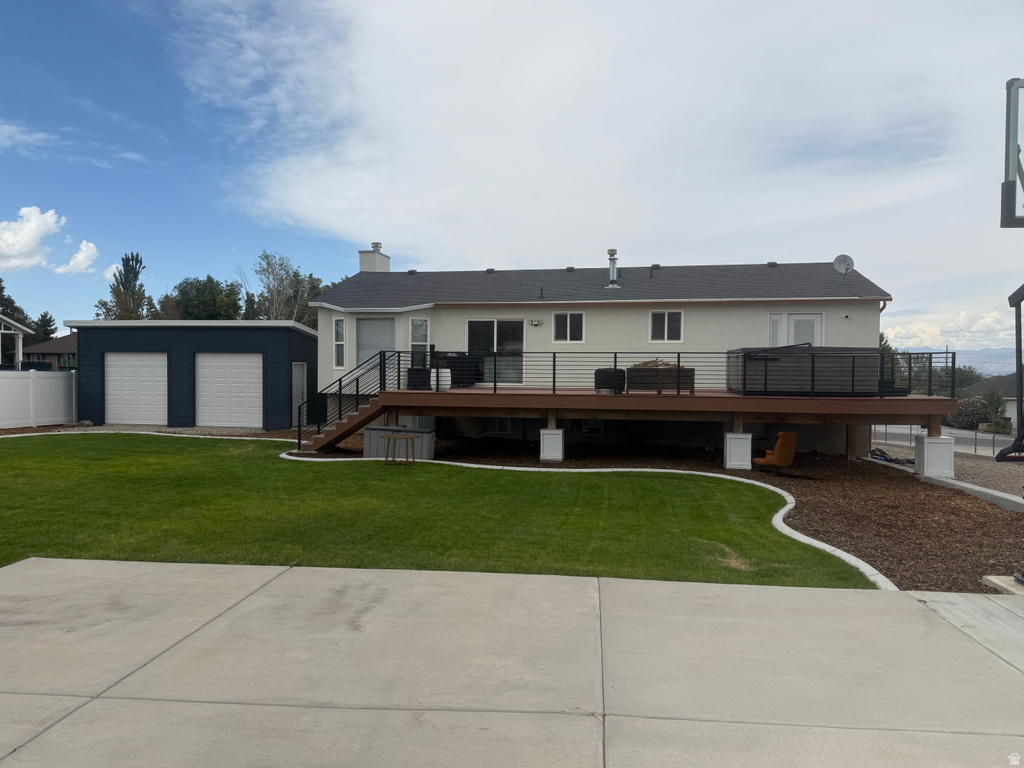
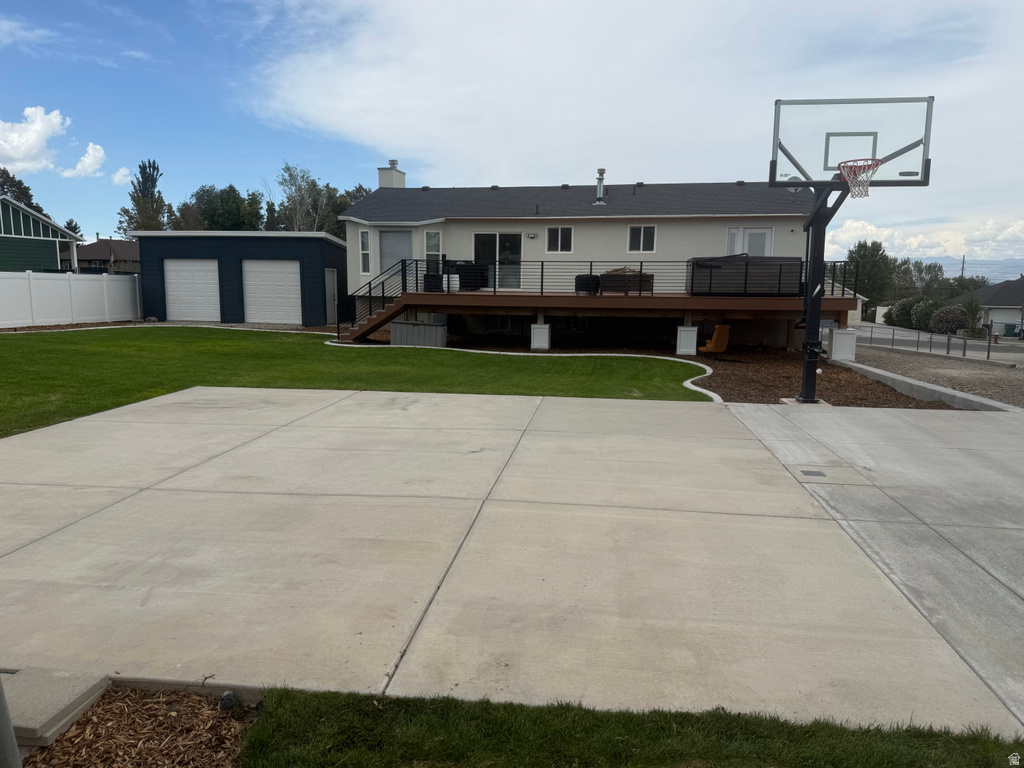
round table: present [380,434,422,465] -> none [402,327,436,351]

